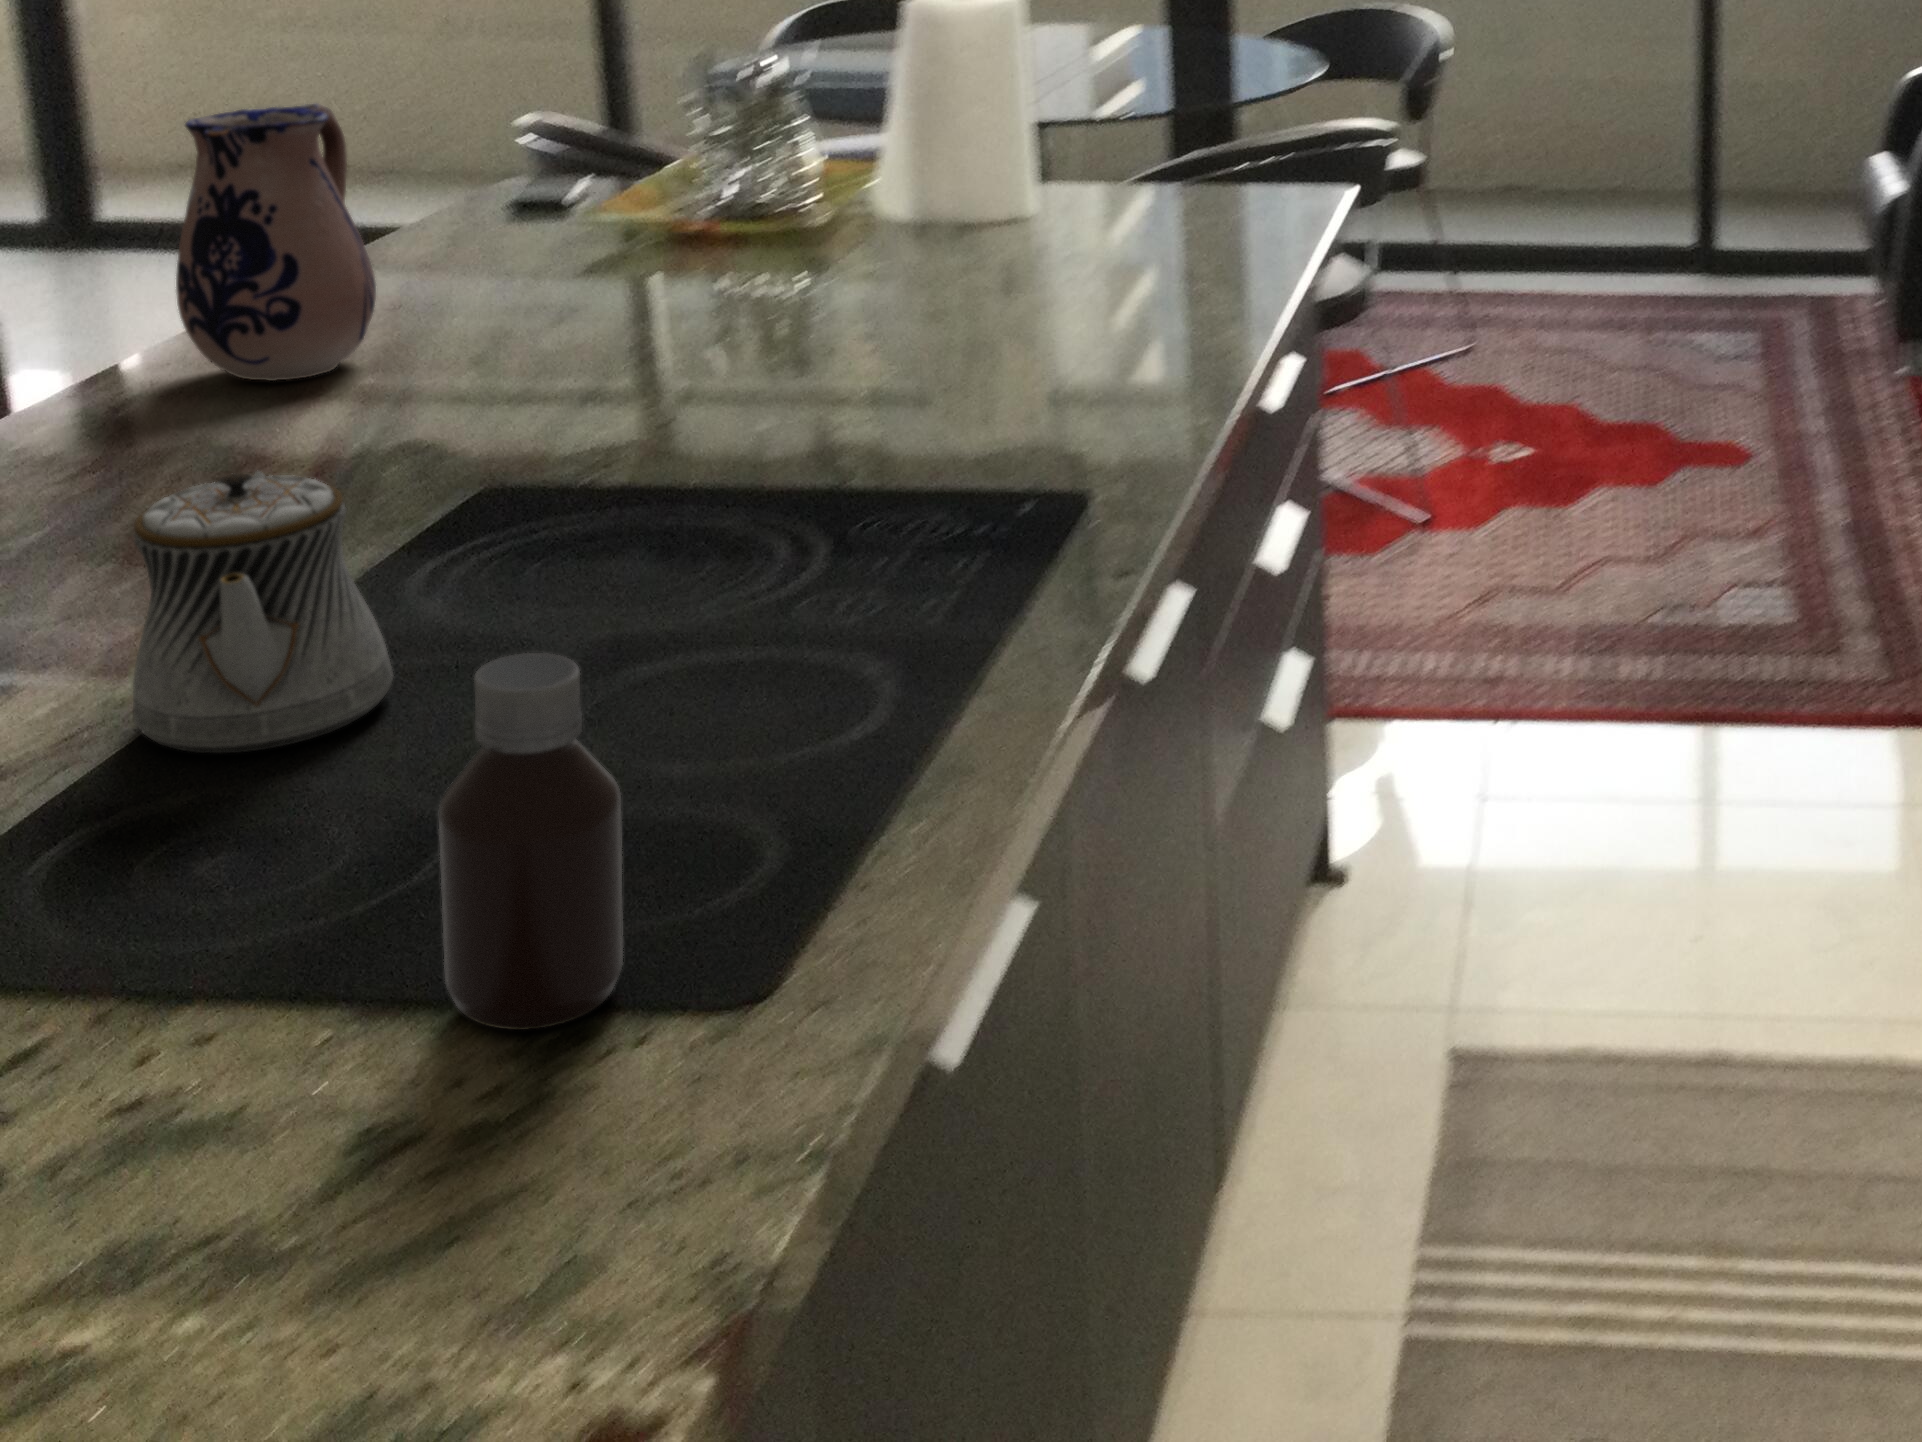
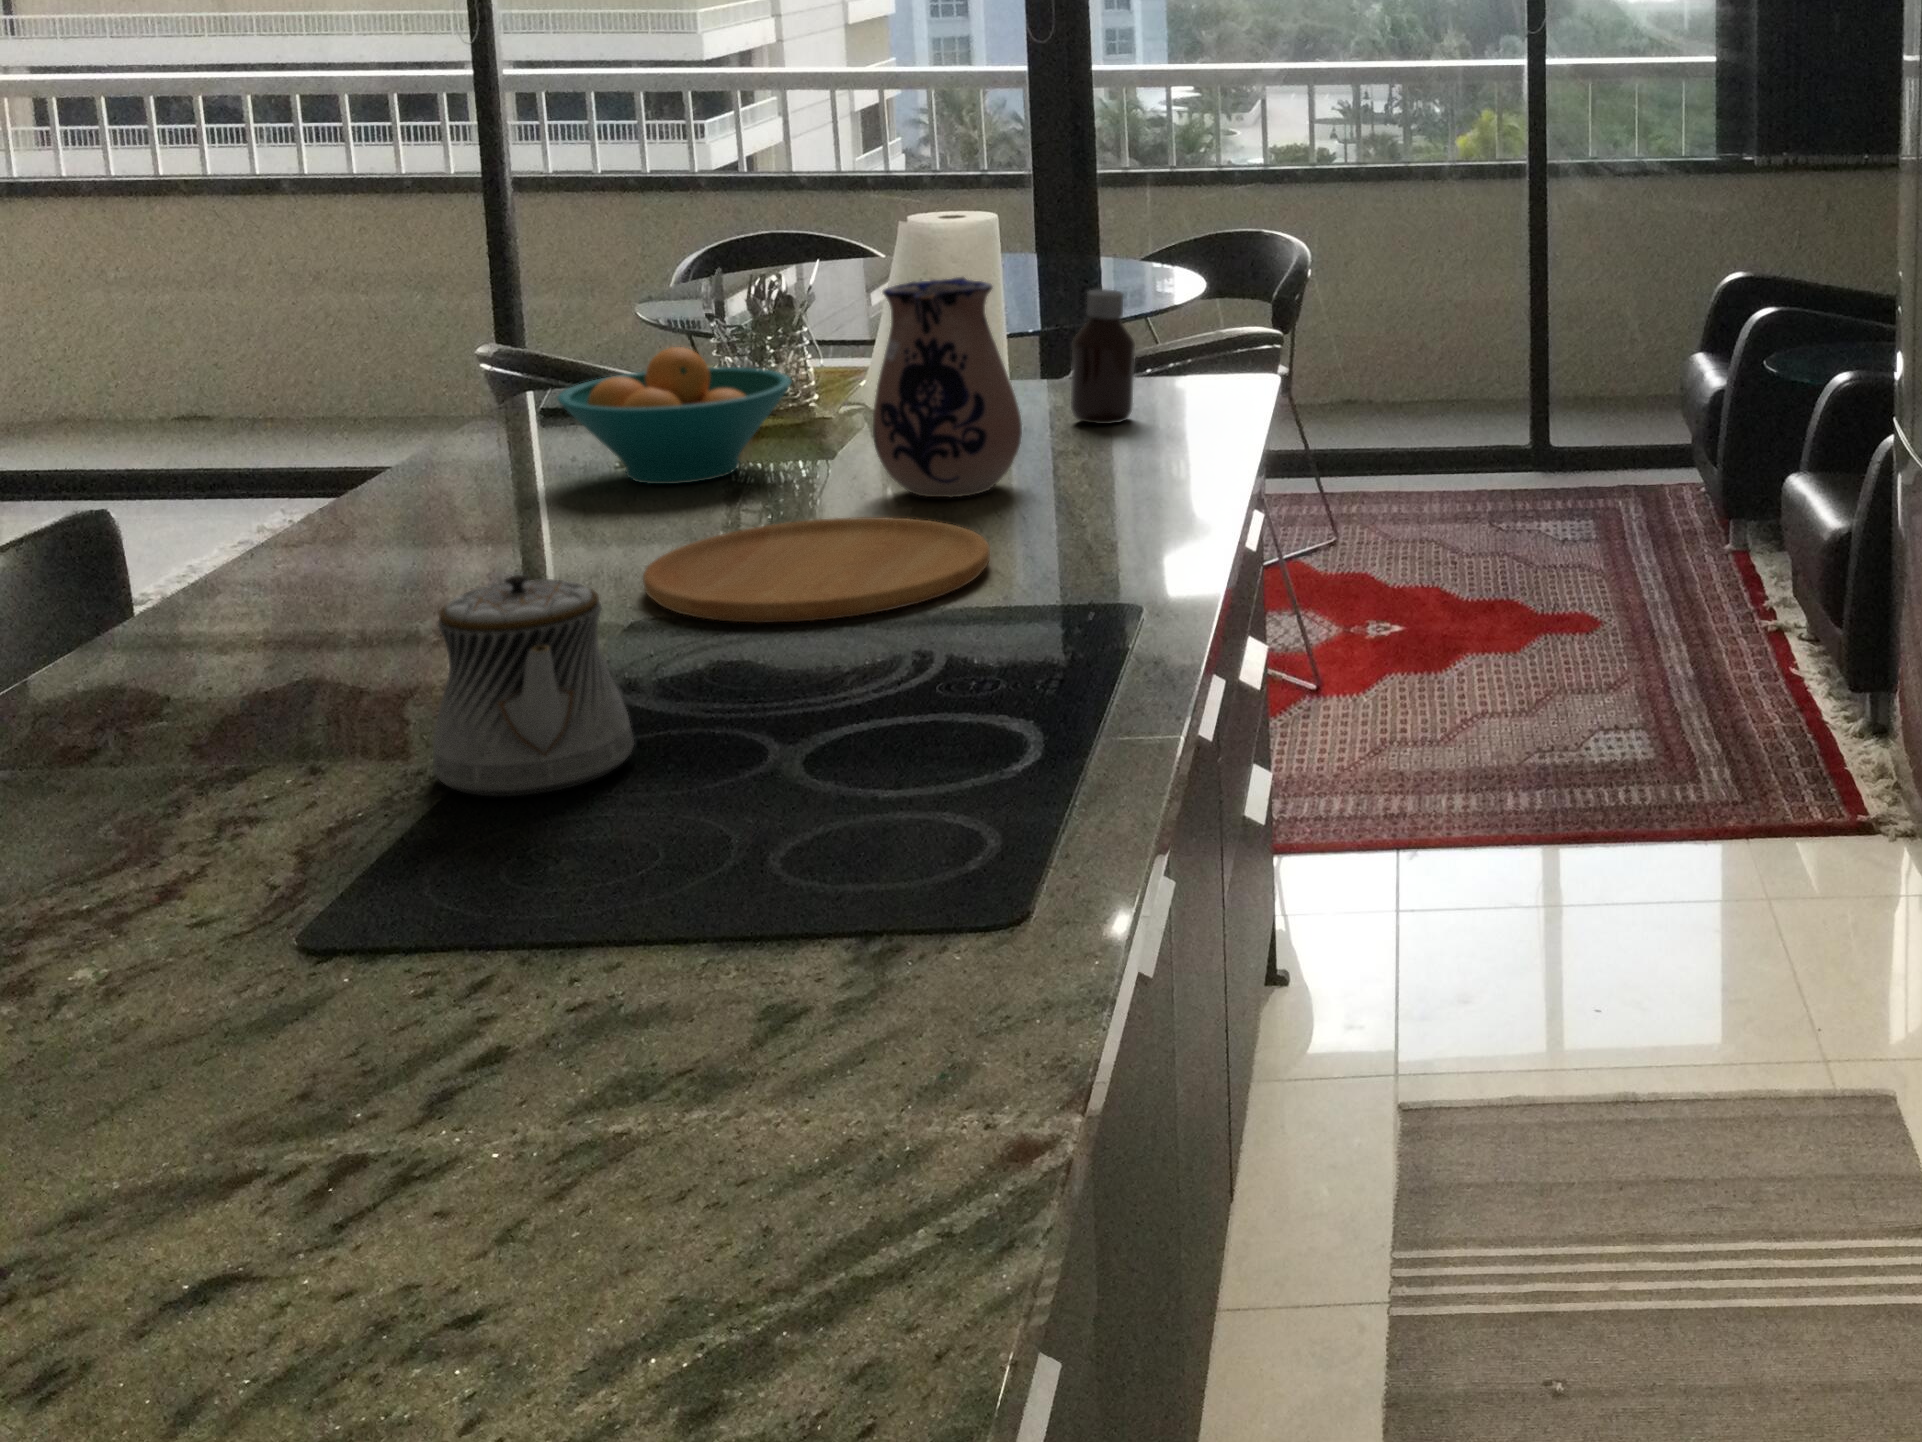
ceramic pitcher: present [176,104,376,381] -> present [873,277,1022,497]
fruit bowl: none [482,148,757,309] -> present [557,347,792,484]
cutting board: none [508,367,929,507] -> present [643,517,990,623]
bottle: present [439,653,623,1030] -> present [1071,289,1135,424]

